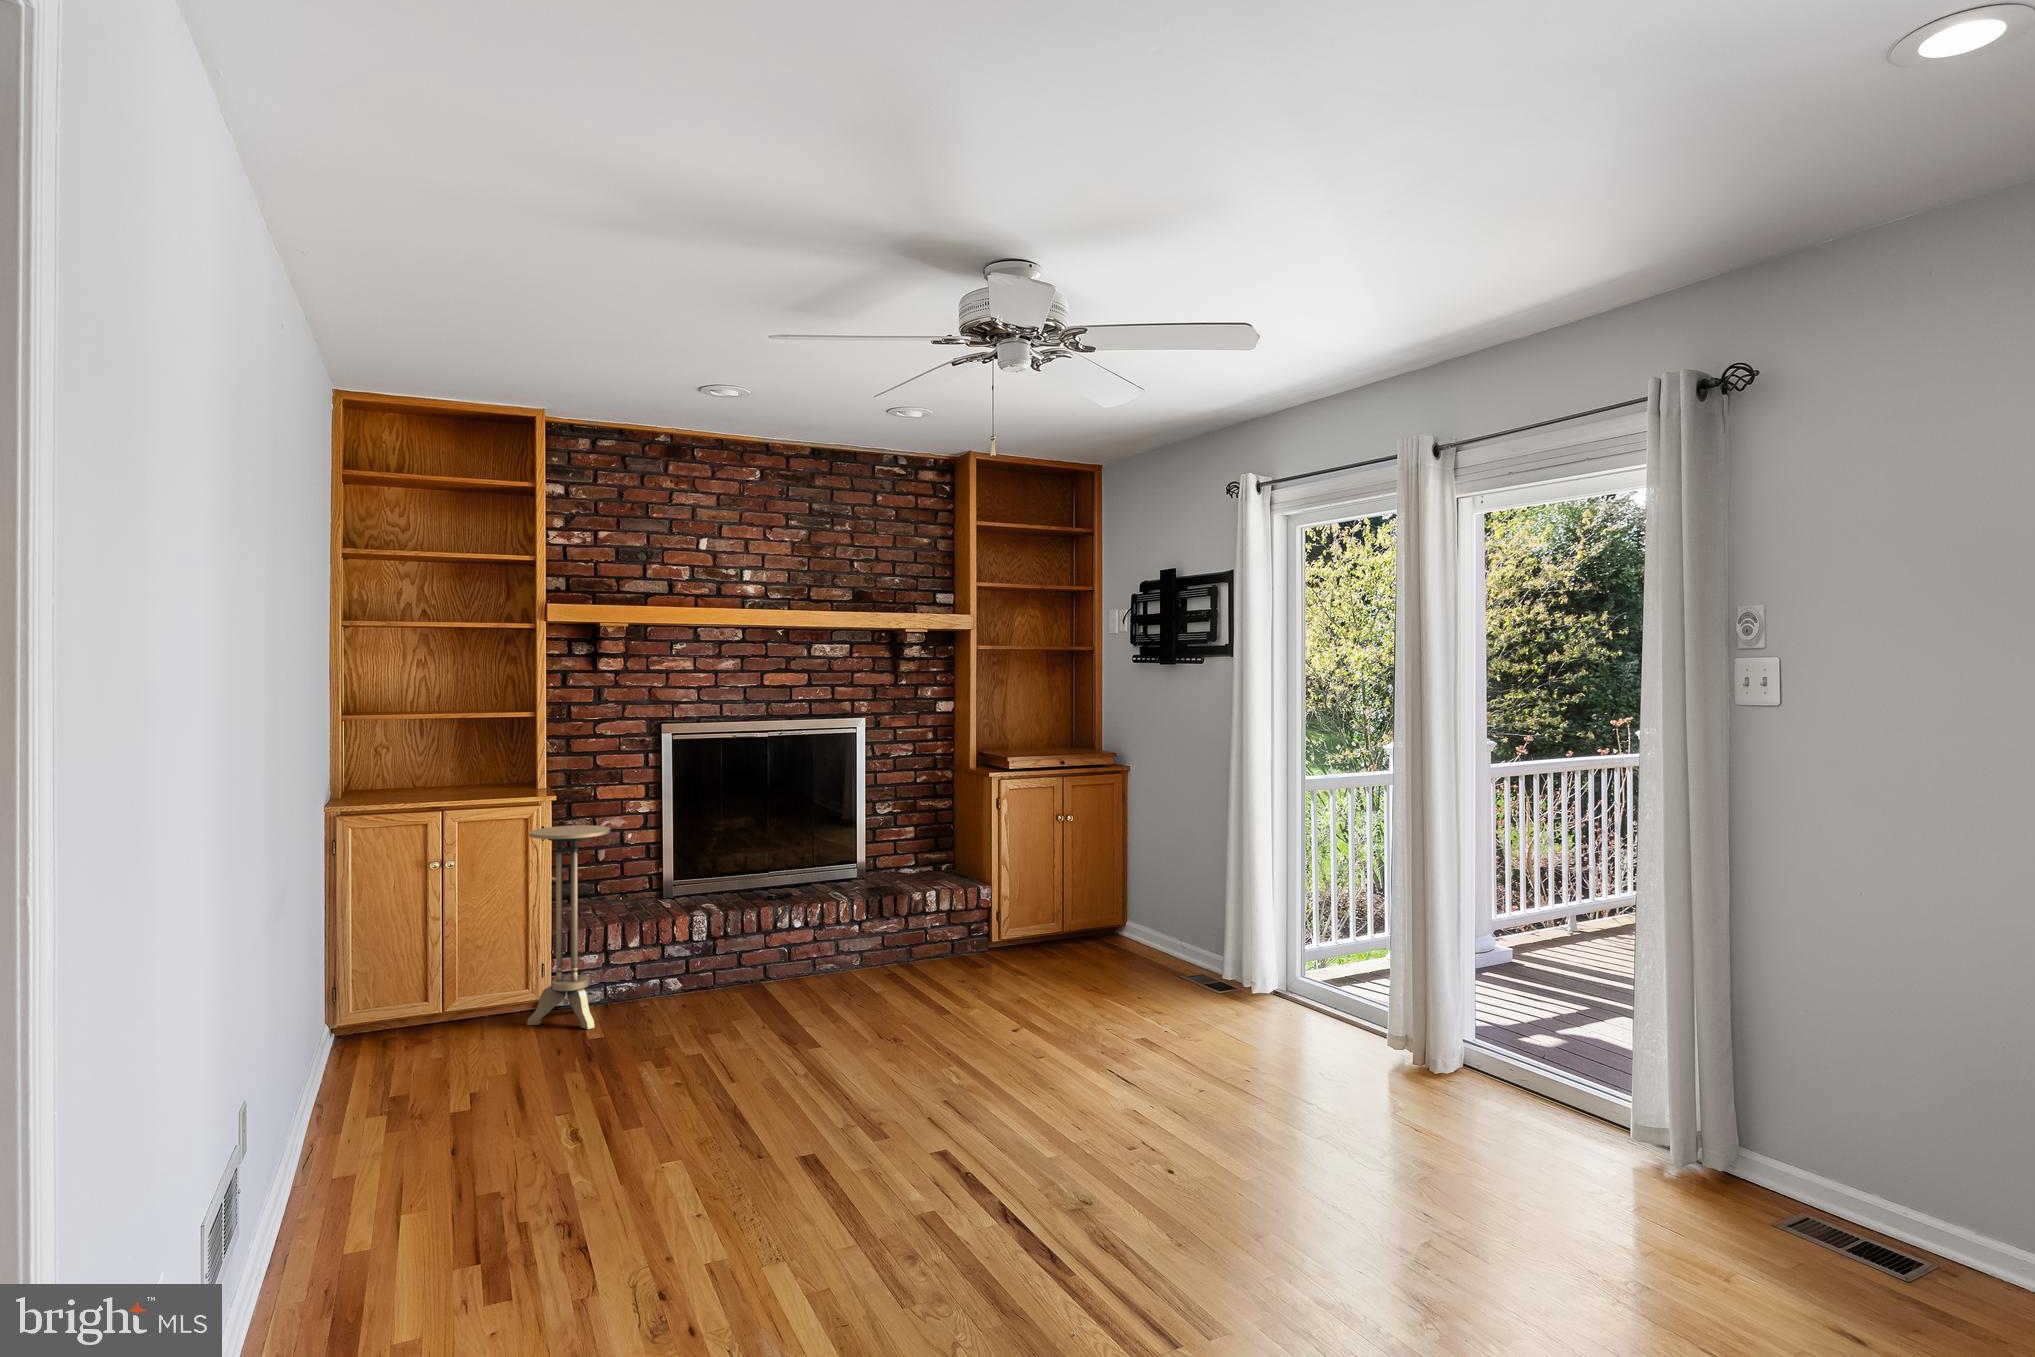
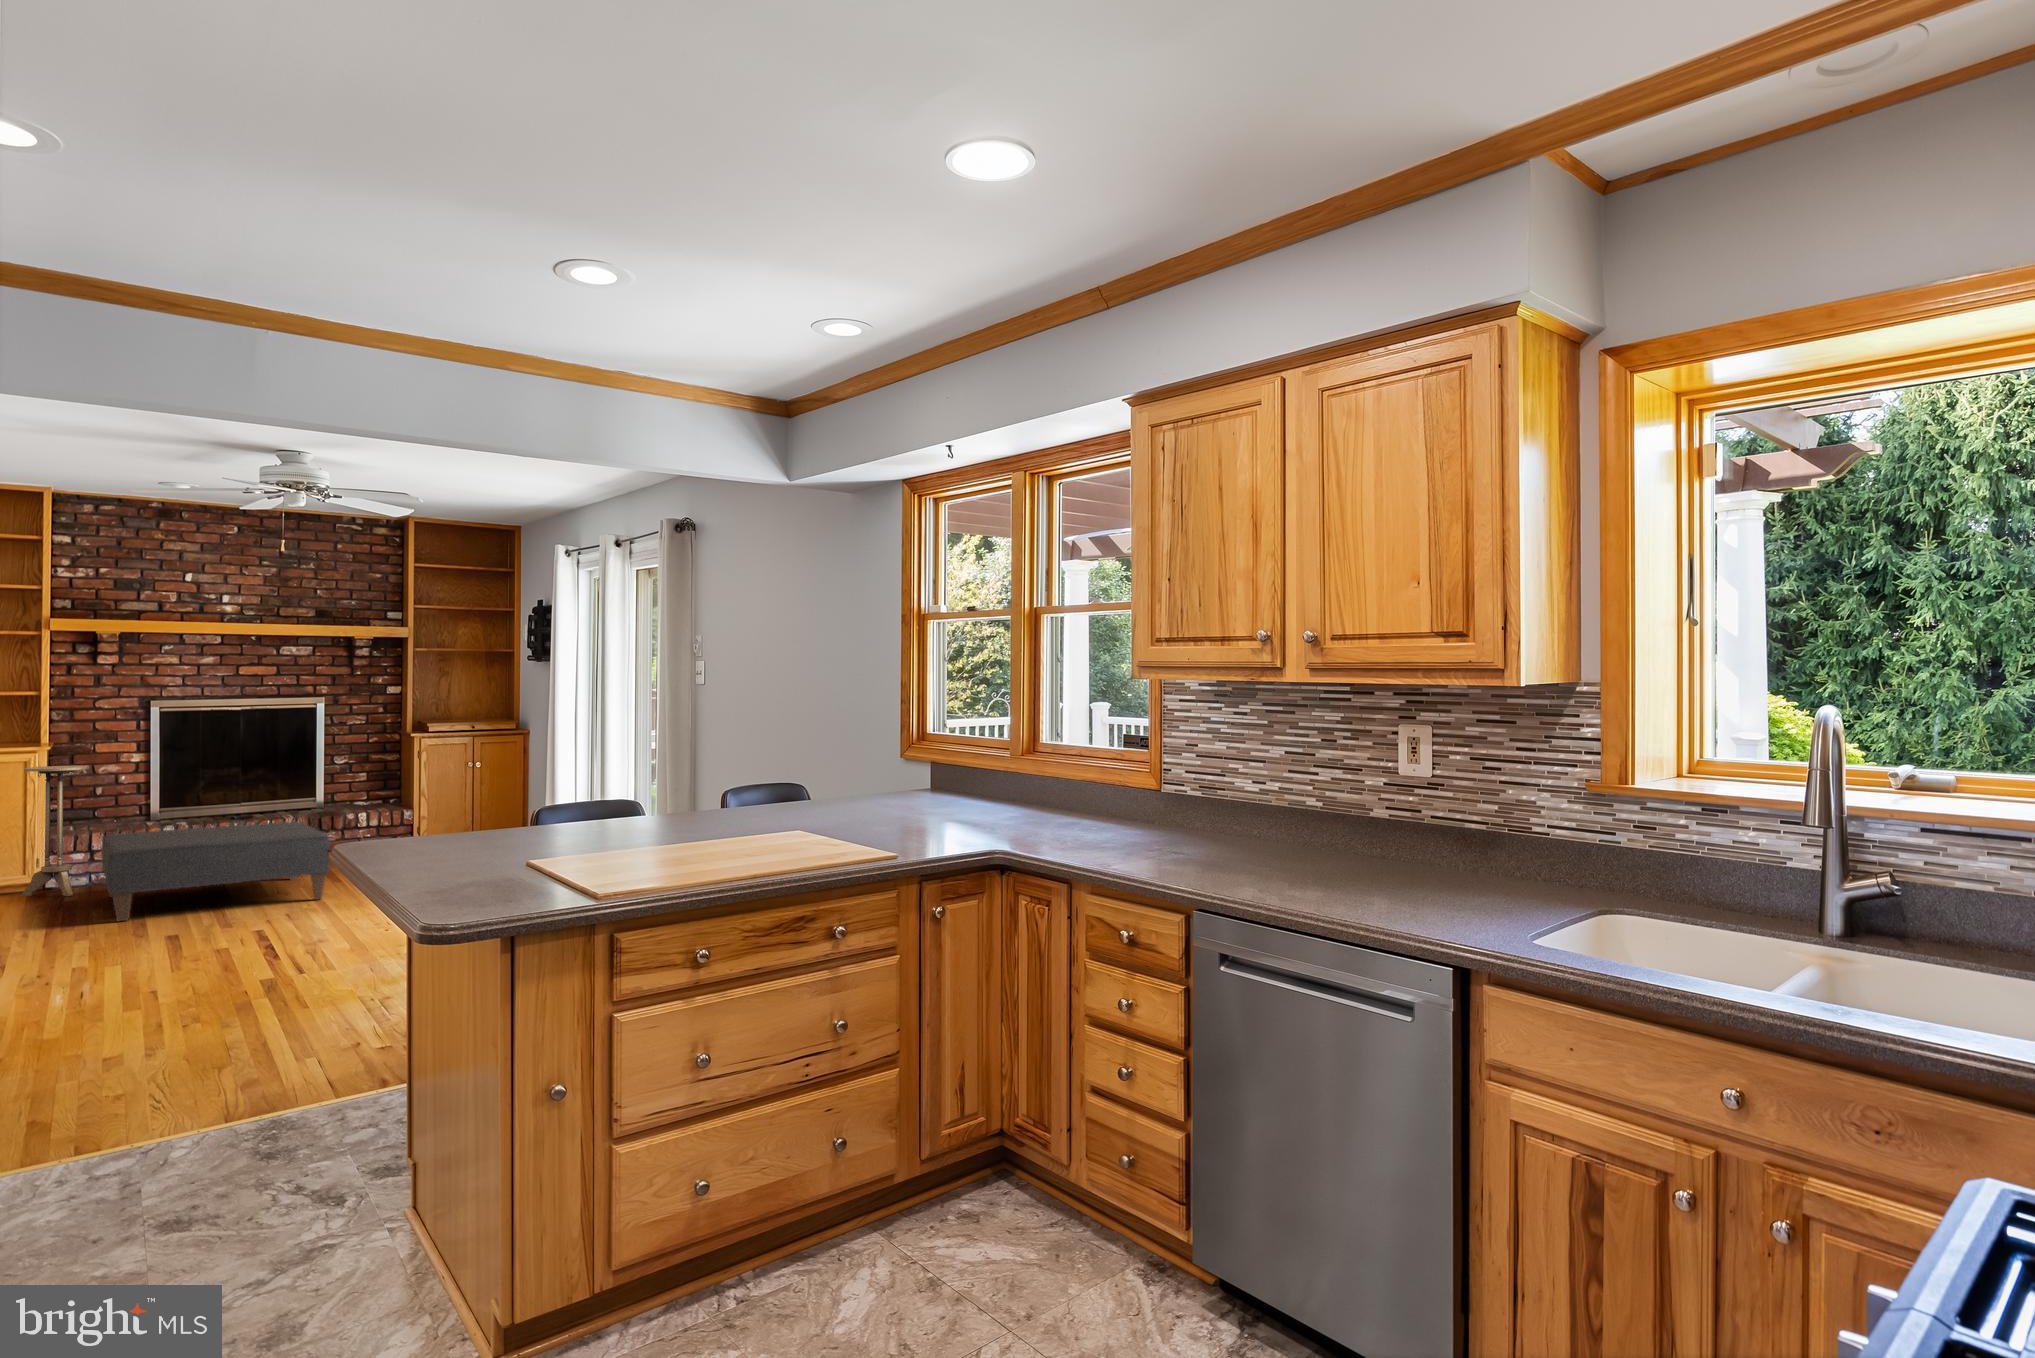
ottoman: none [636,914,985,1120] -> present [101,821,330,921]

